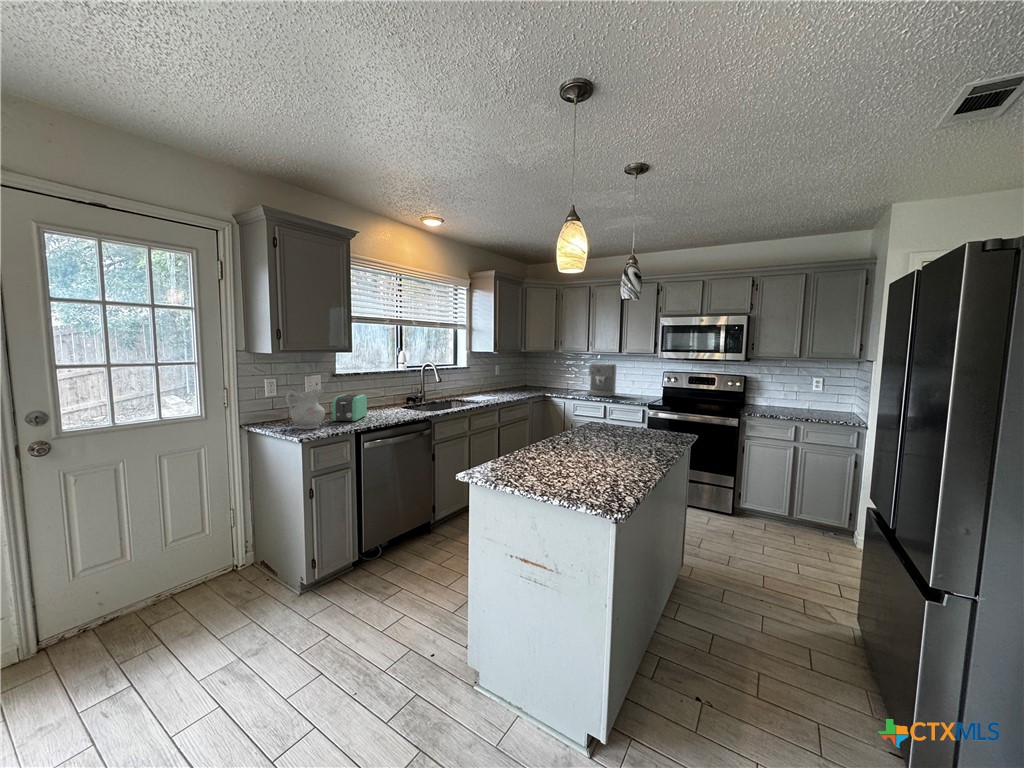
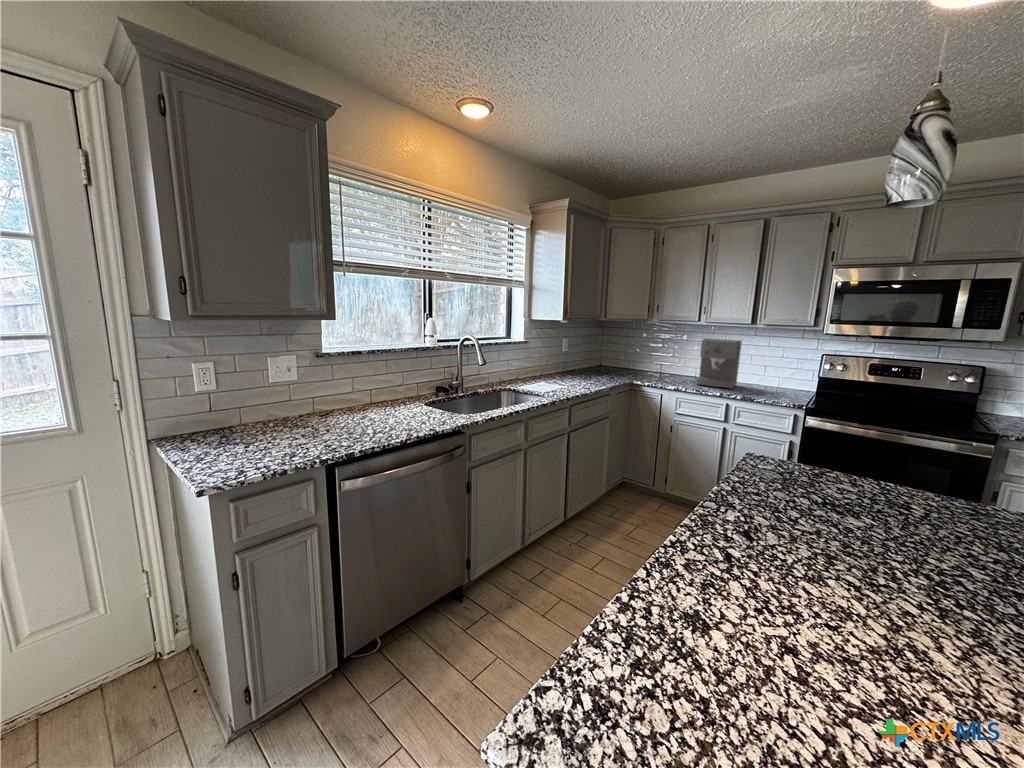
ceramic pitcher: present [286,389,325,429] -> none [194,385,273,459]
toaster: present [332,394,367,422] -> none [296,388,363,438]

